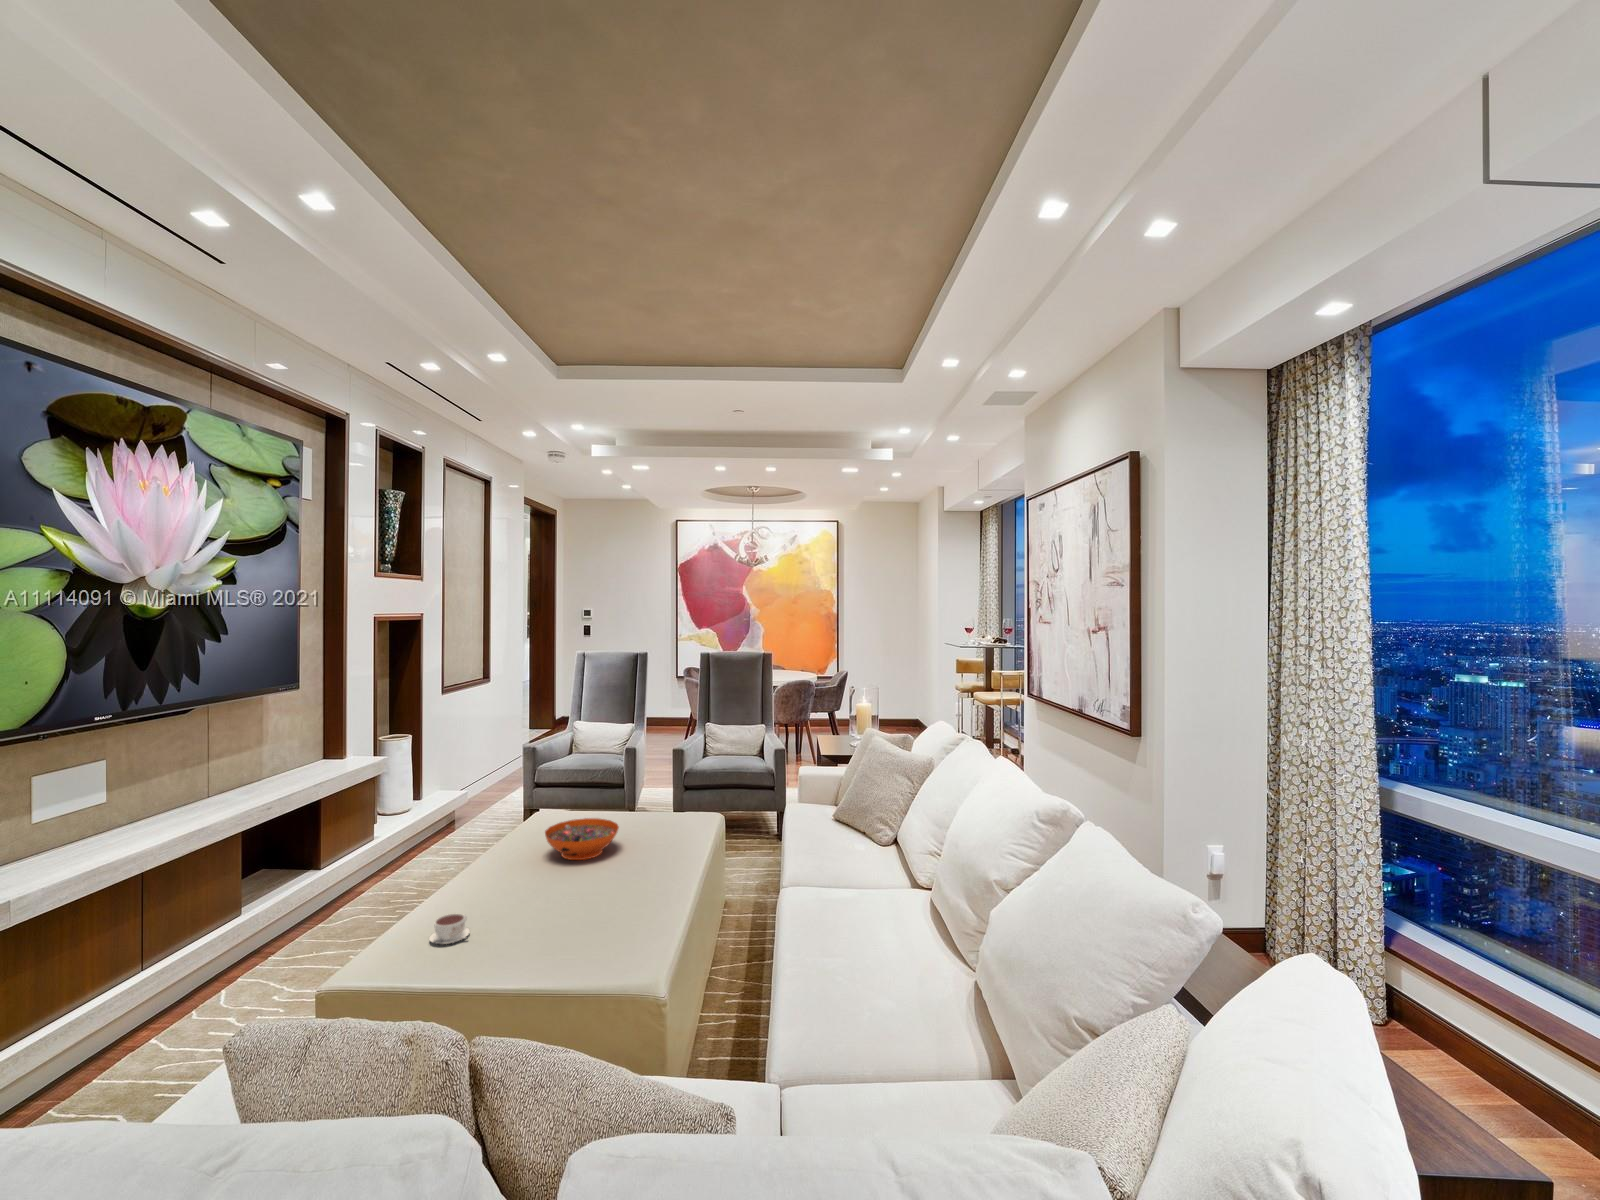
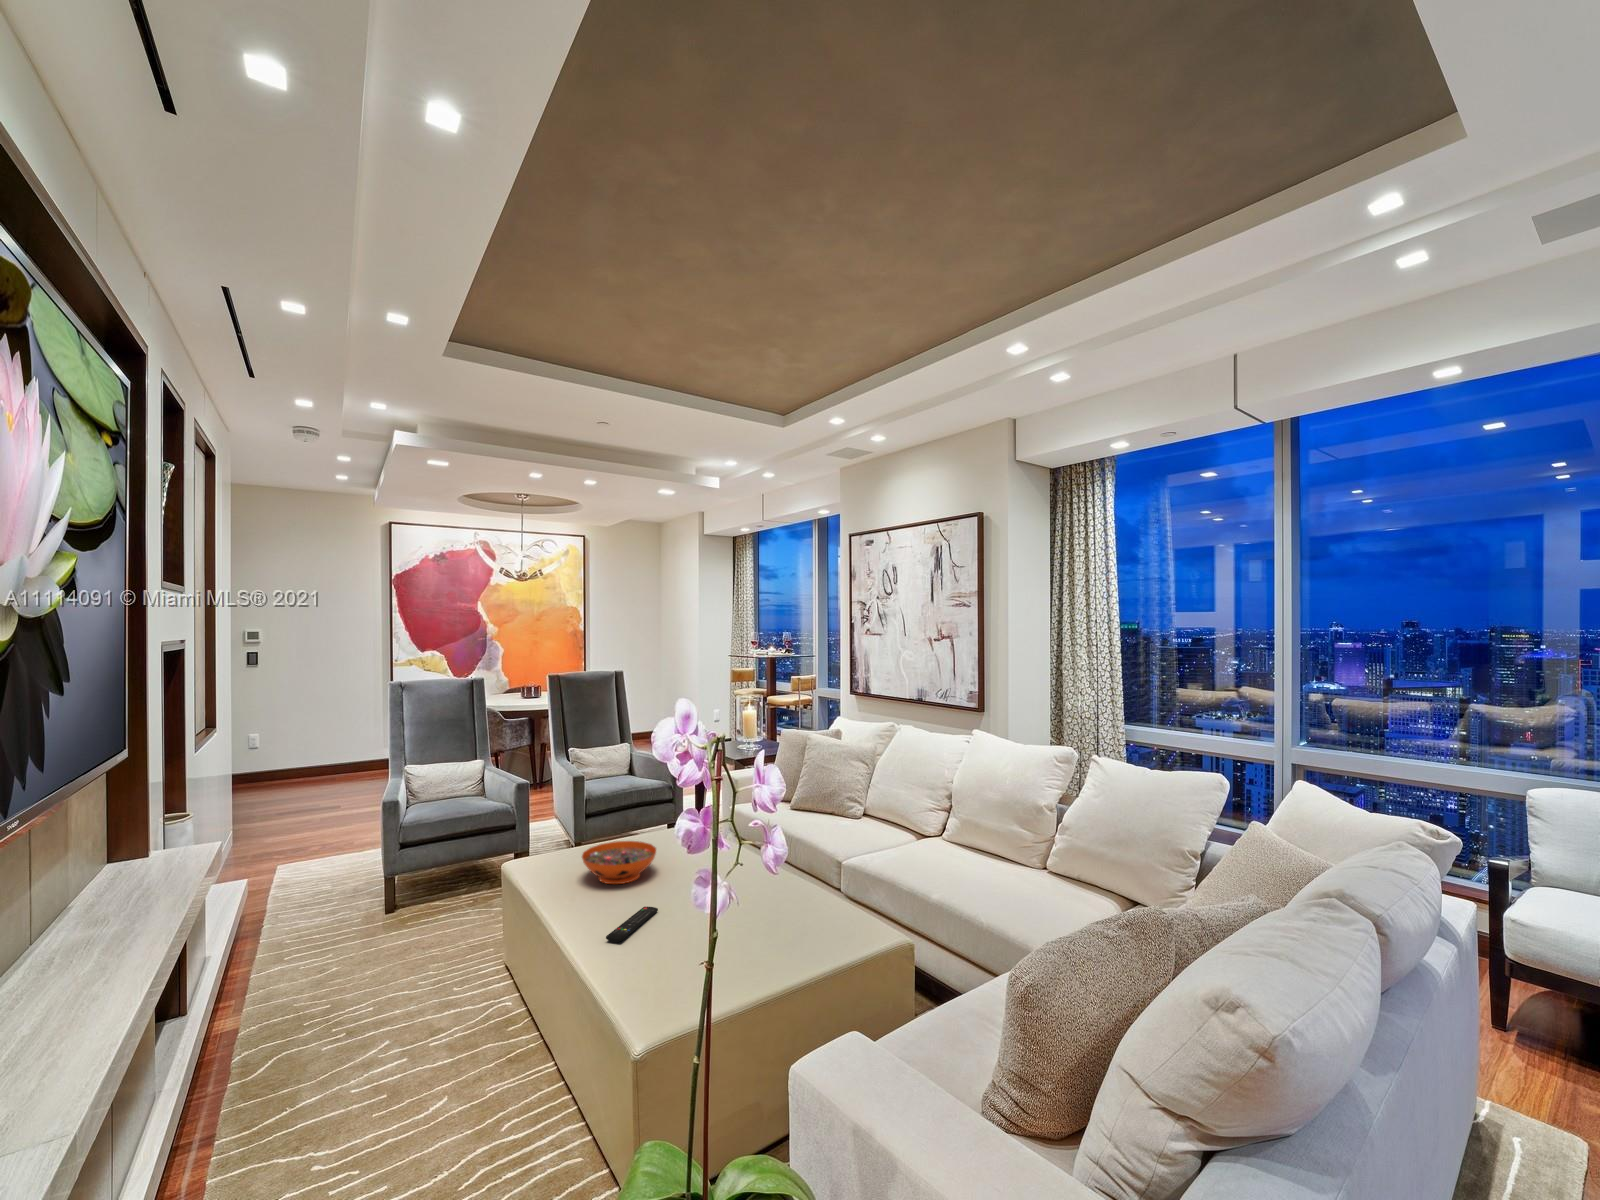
remote control: none [471,886,549,913] -> present [606,907,658,942]
coffee cup: present [429,914,470,944] -> none [615,940,659,971]

